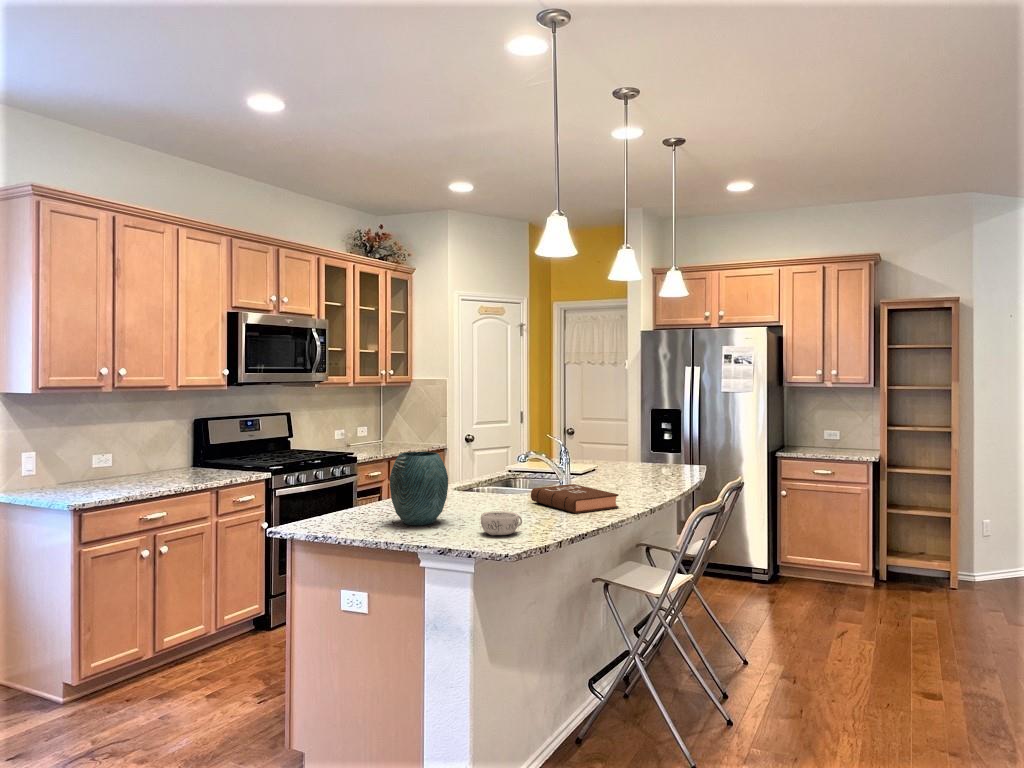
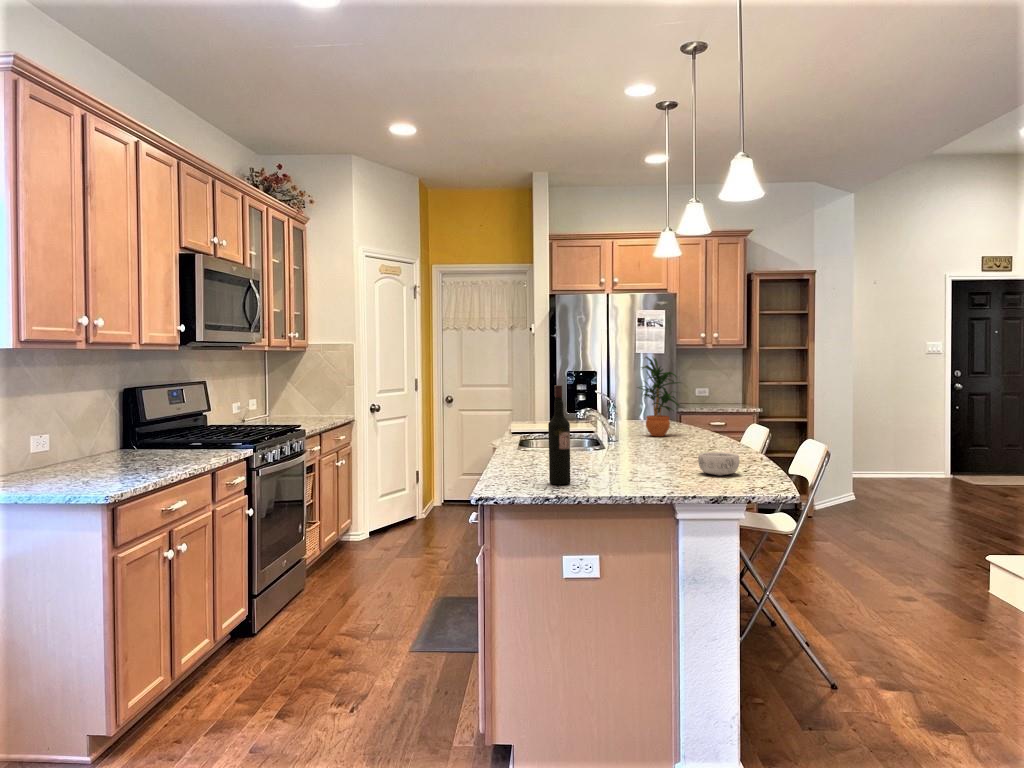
potted plant: none [601,405,650,488] -> present [639,357,680,436]
wine bottle: none [345,442,364,528] -> present [548,385,570,484]
vase: present [390,452,448,525] -> none [575,397,640,477]
book: present [531,484,618,513] -> none [636,432,723,455]

